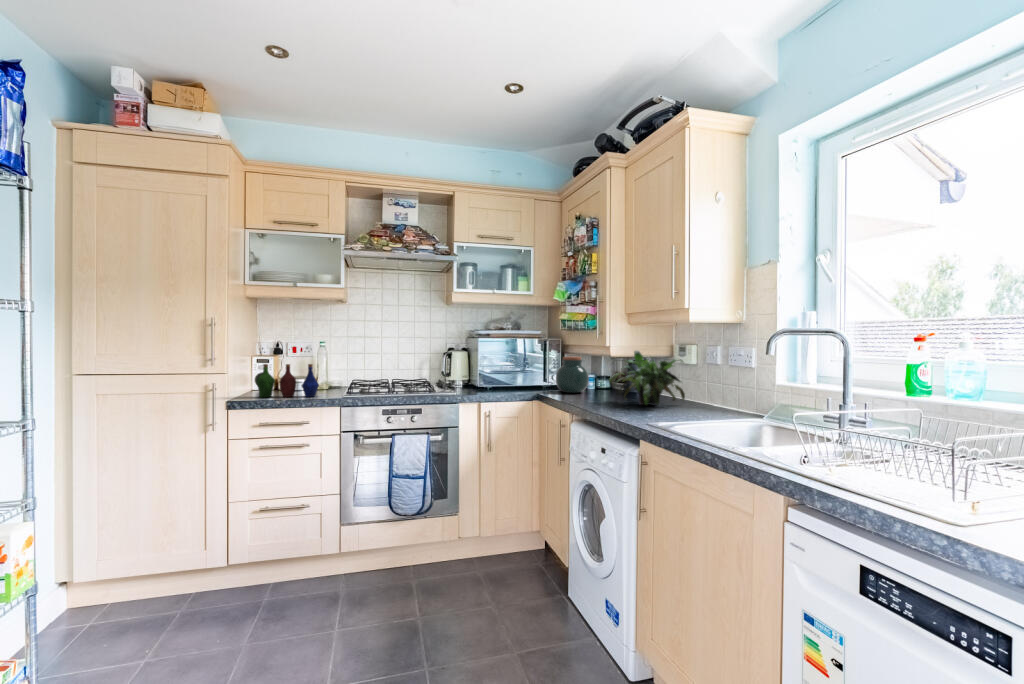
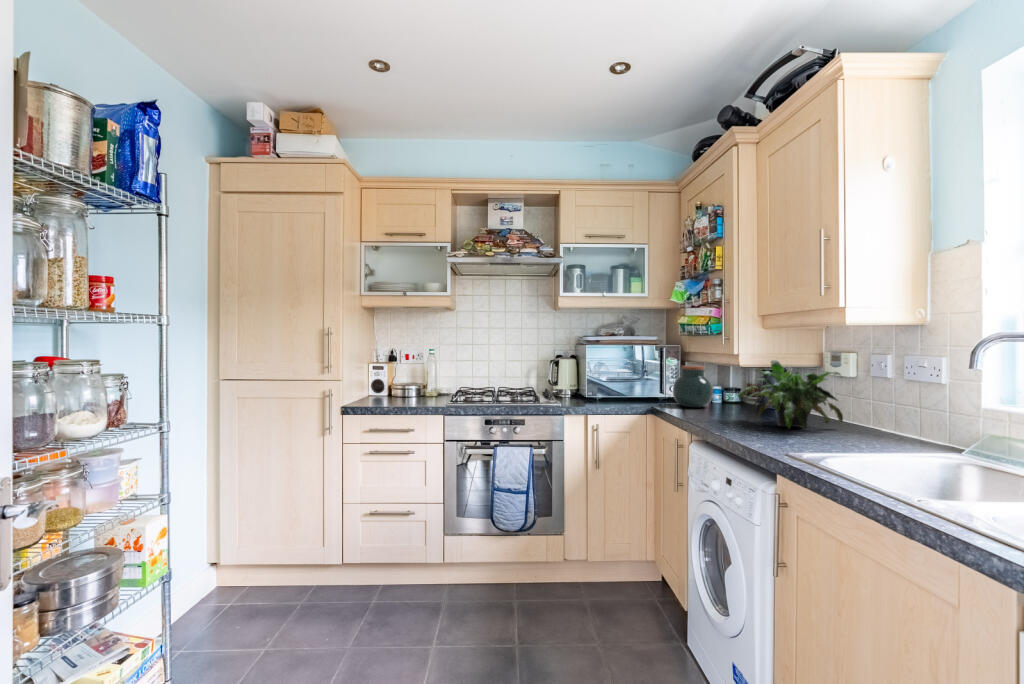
bottle: present [256,364,319,397] -> none [370,371,425,404]

